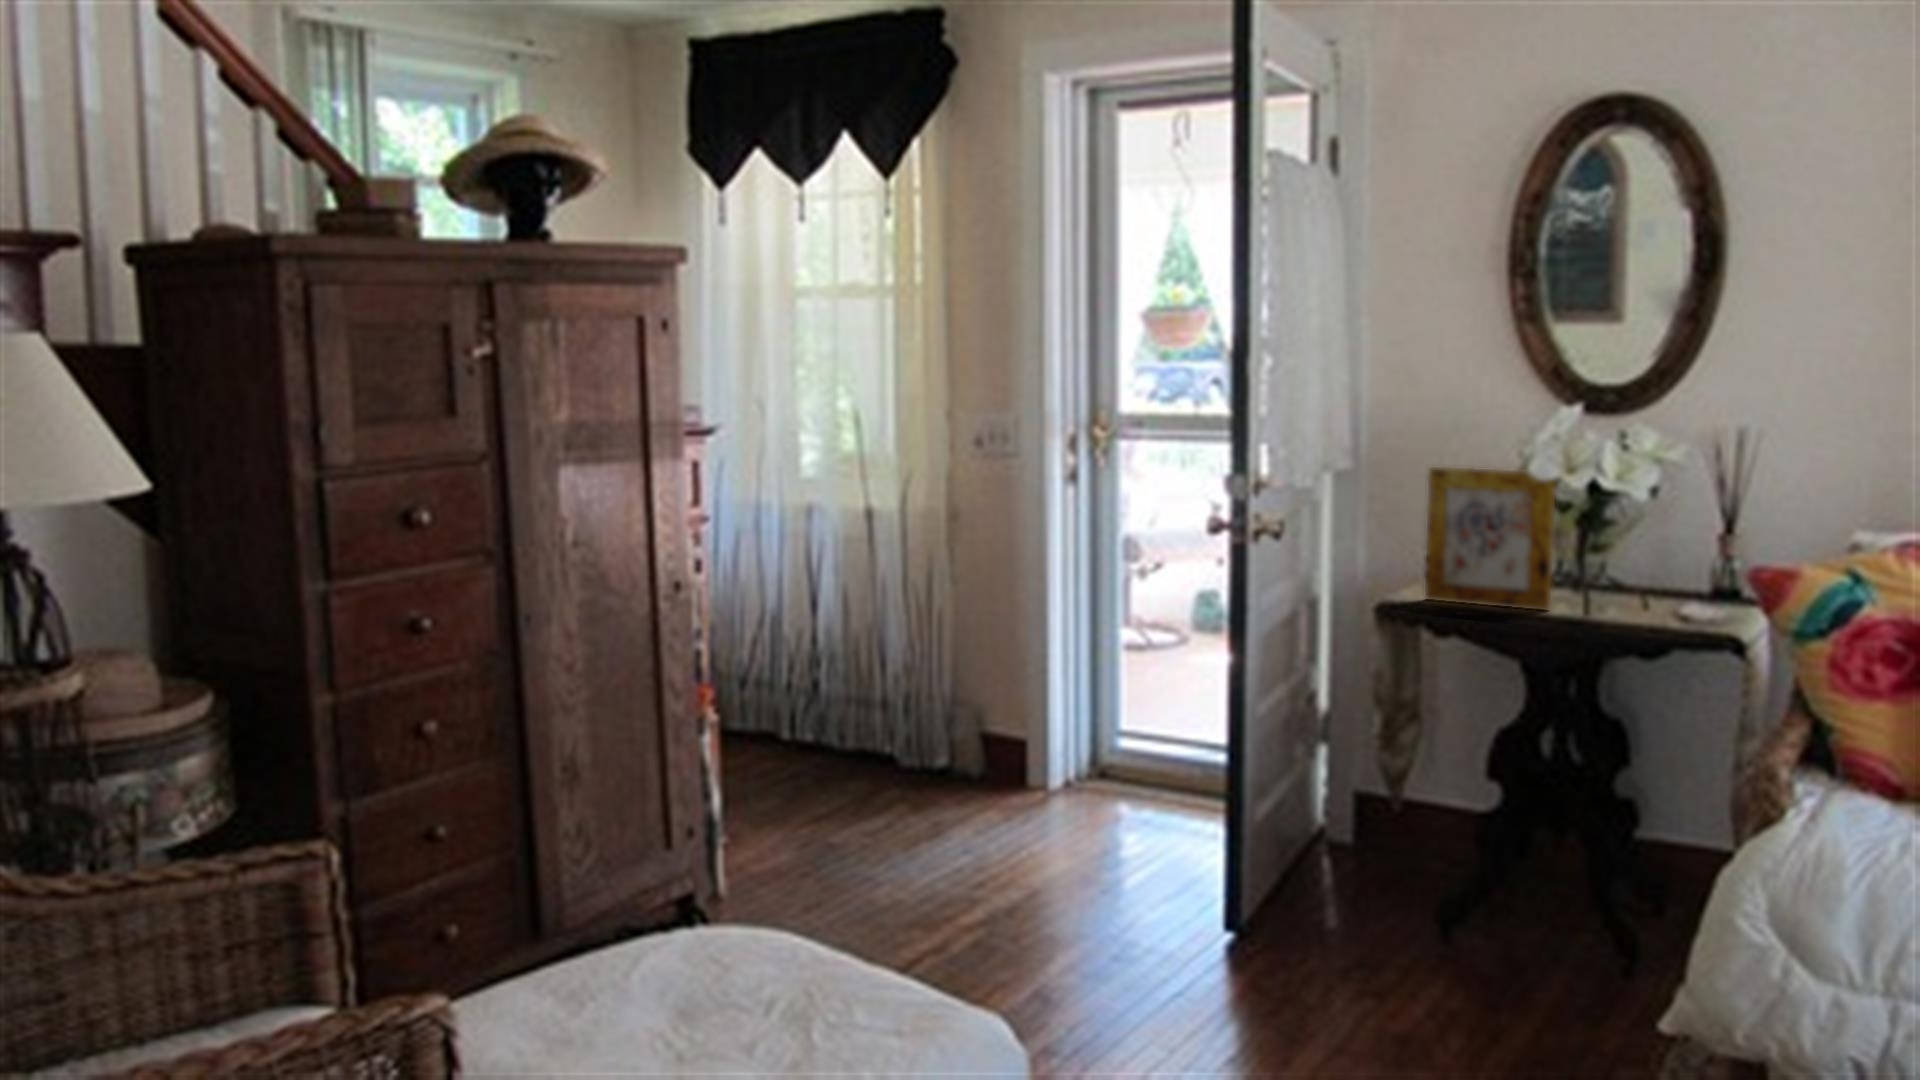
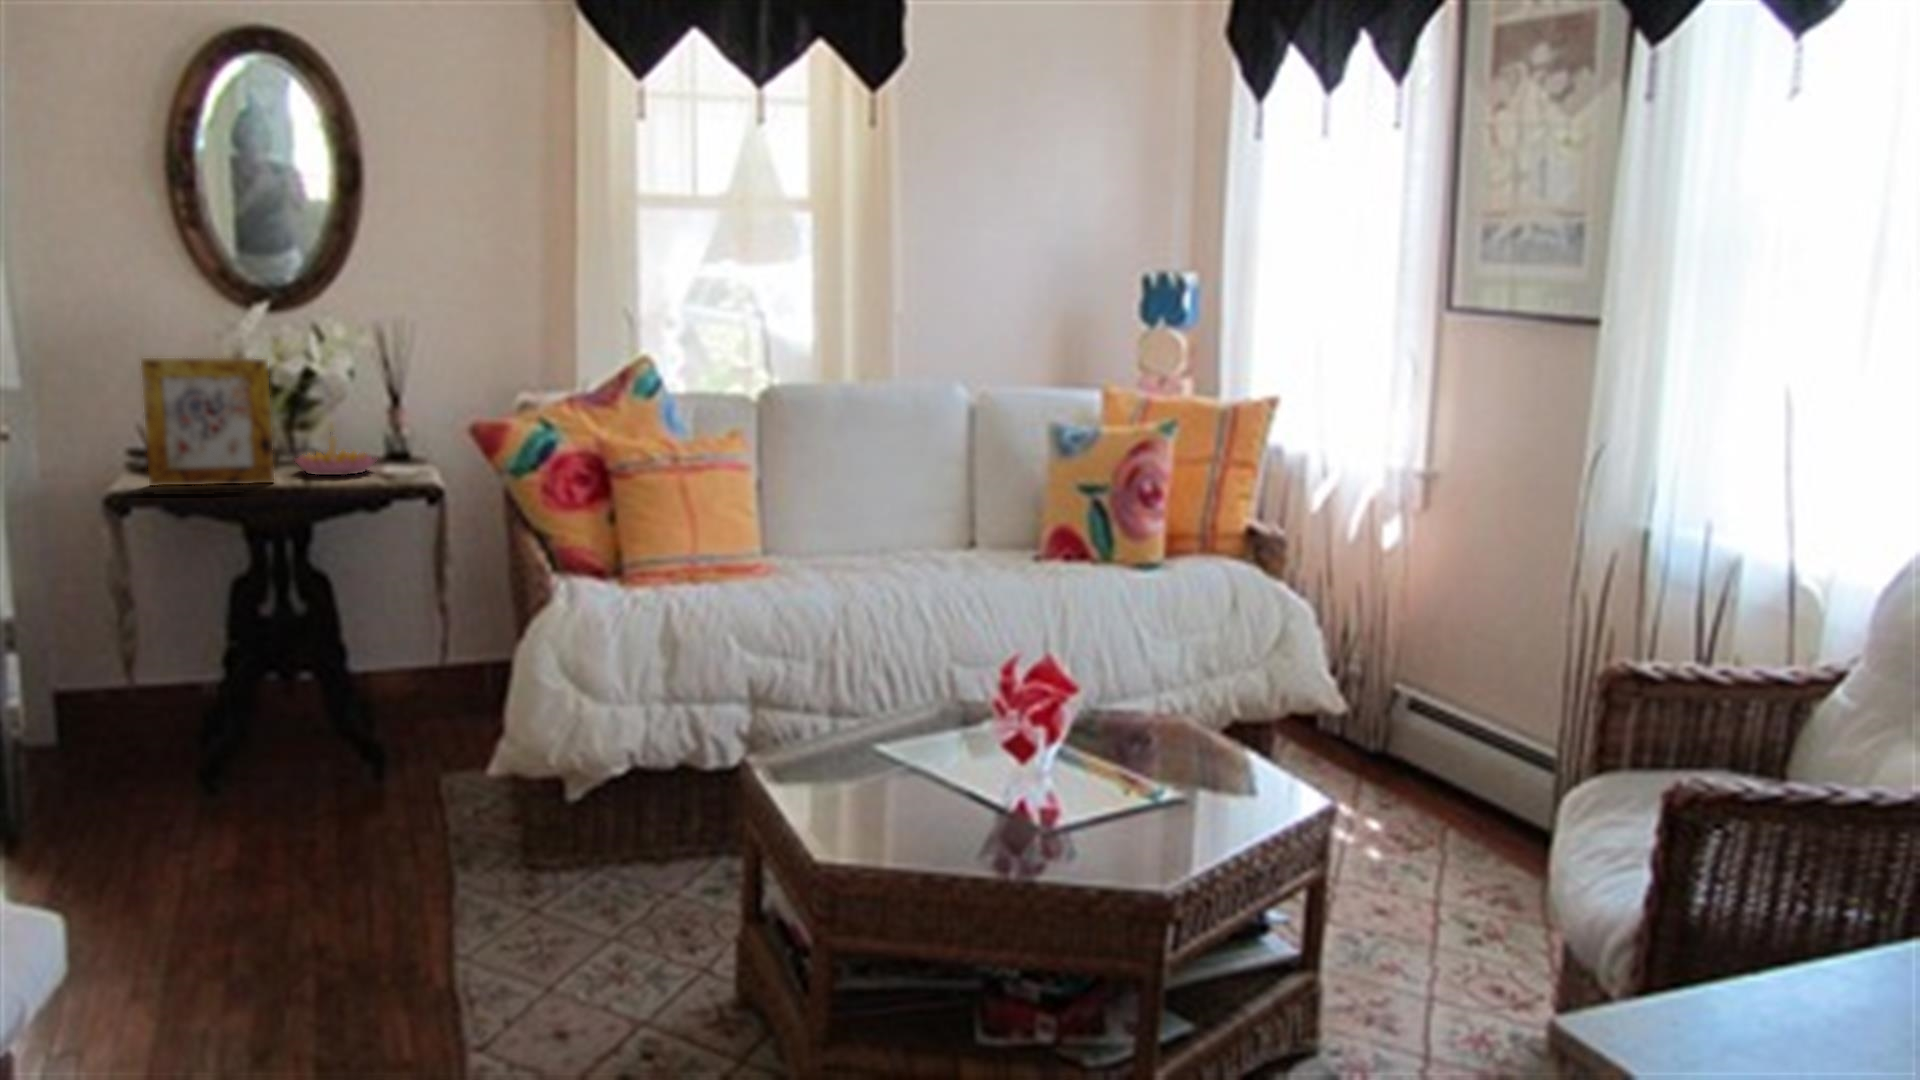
candle holder: none [1583,544,1681,609] -> present [296,426,378,475]

